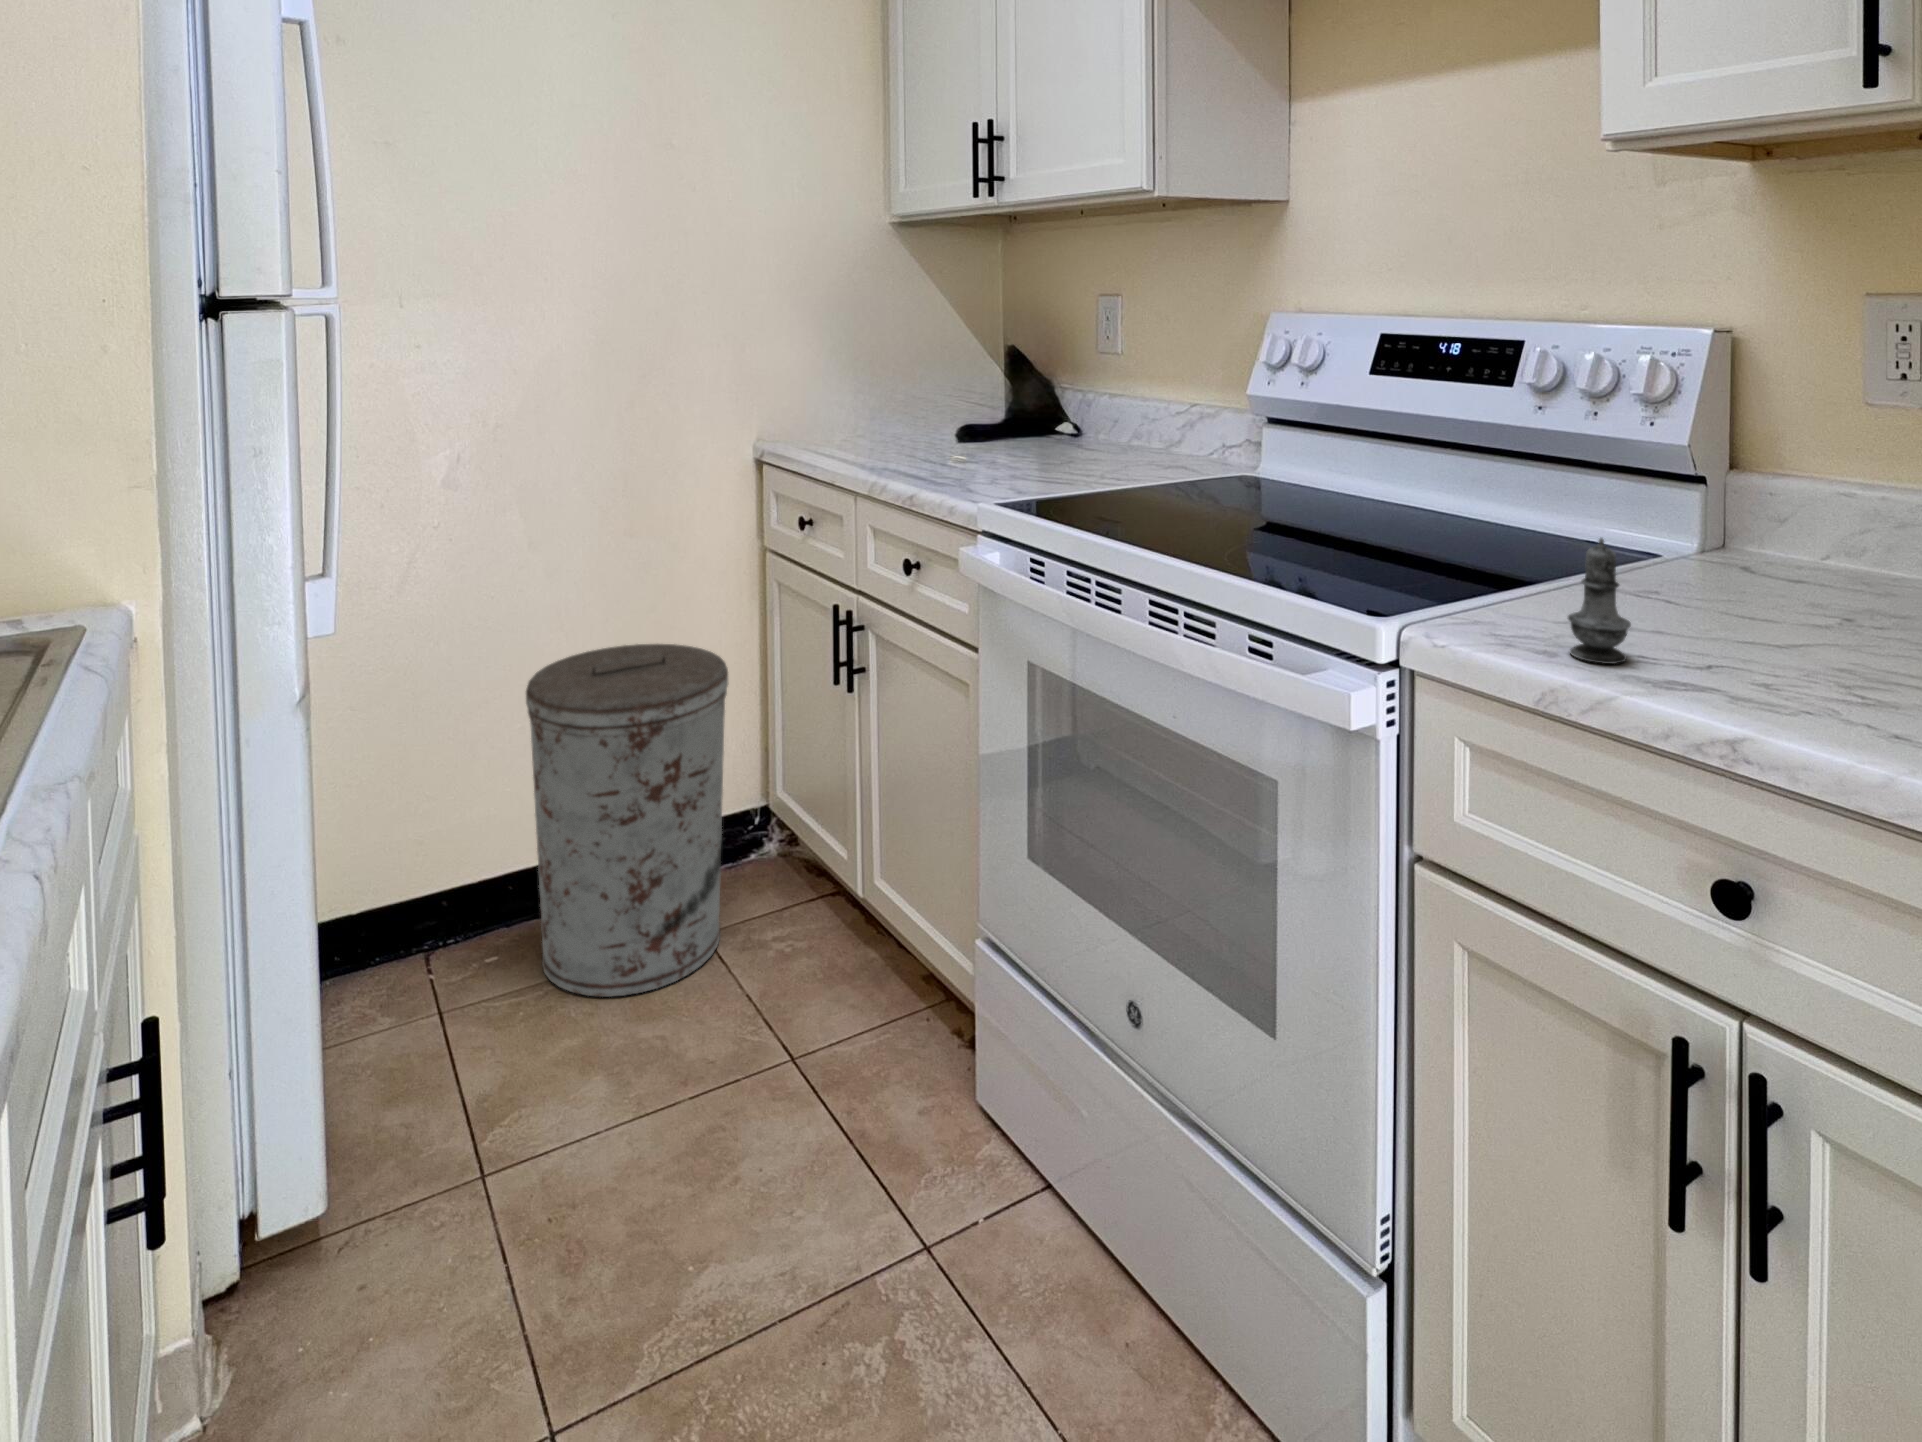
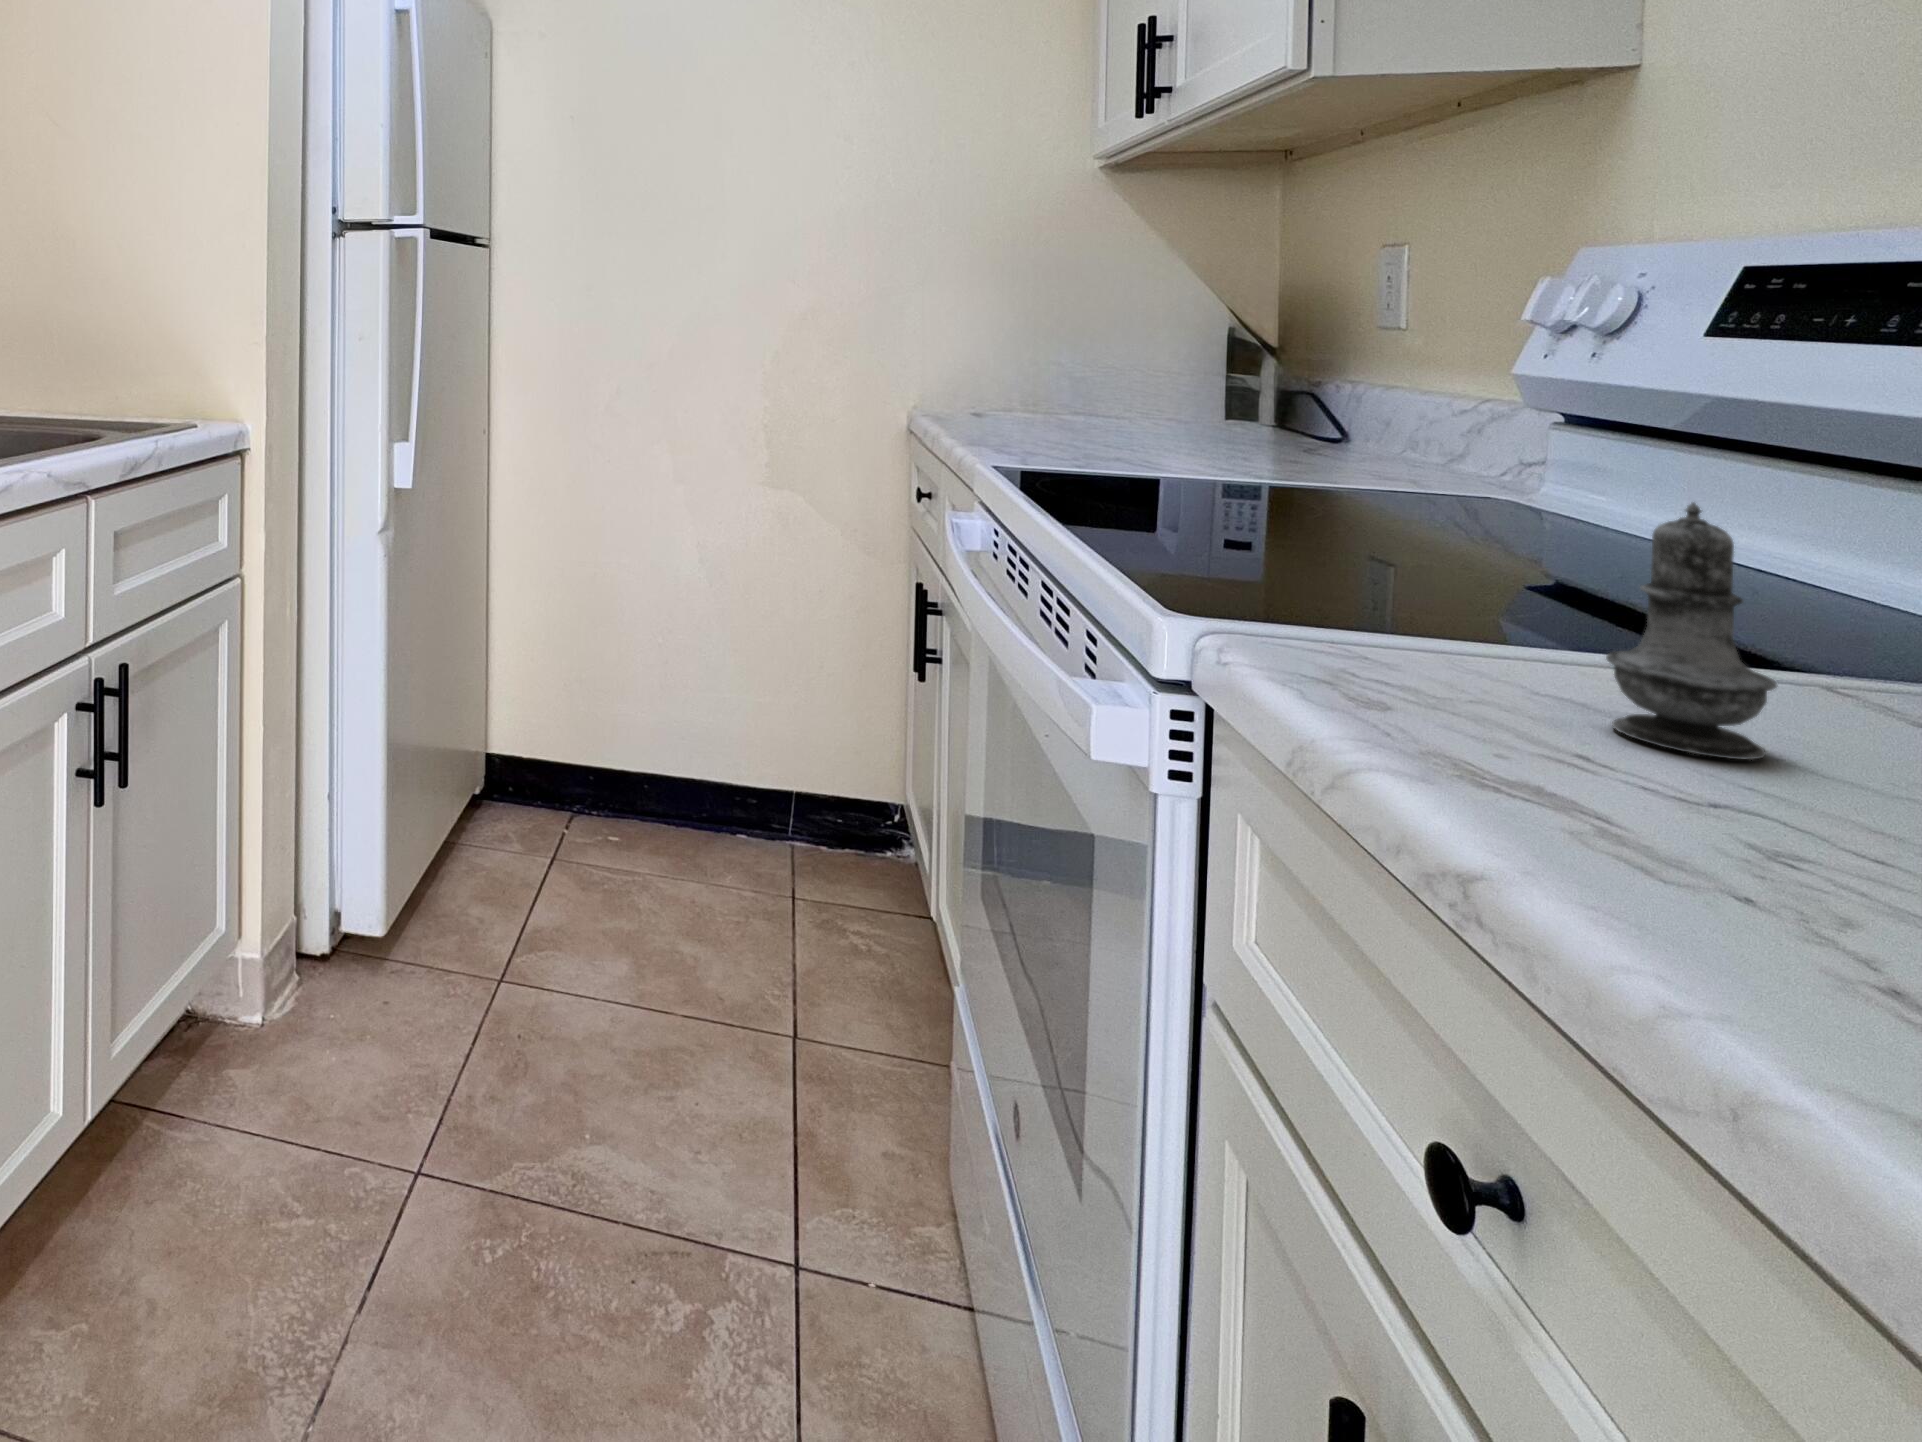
trash can: present [526,644,728,997] -> none [638,588,827,919]

